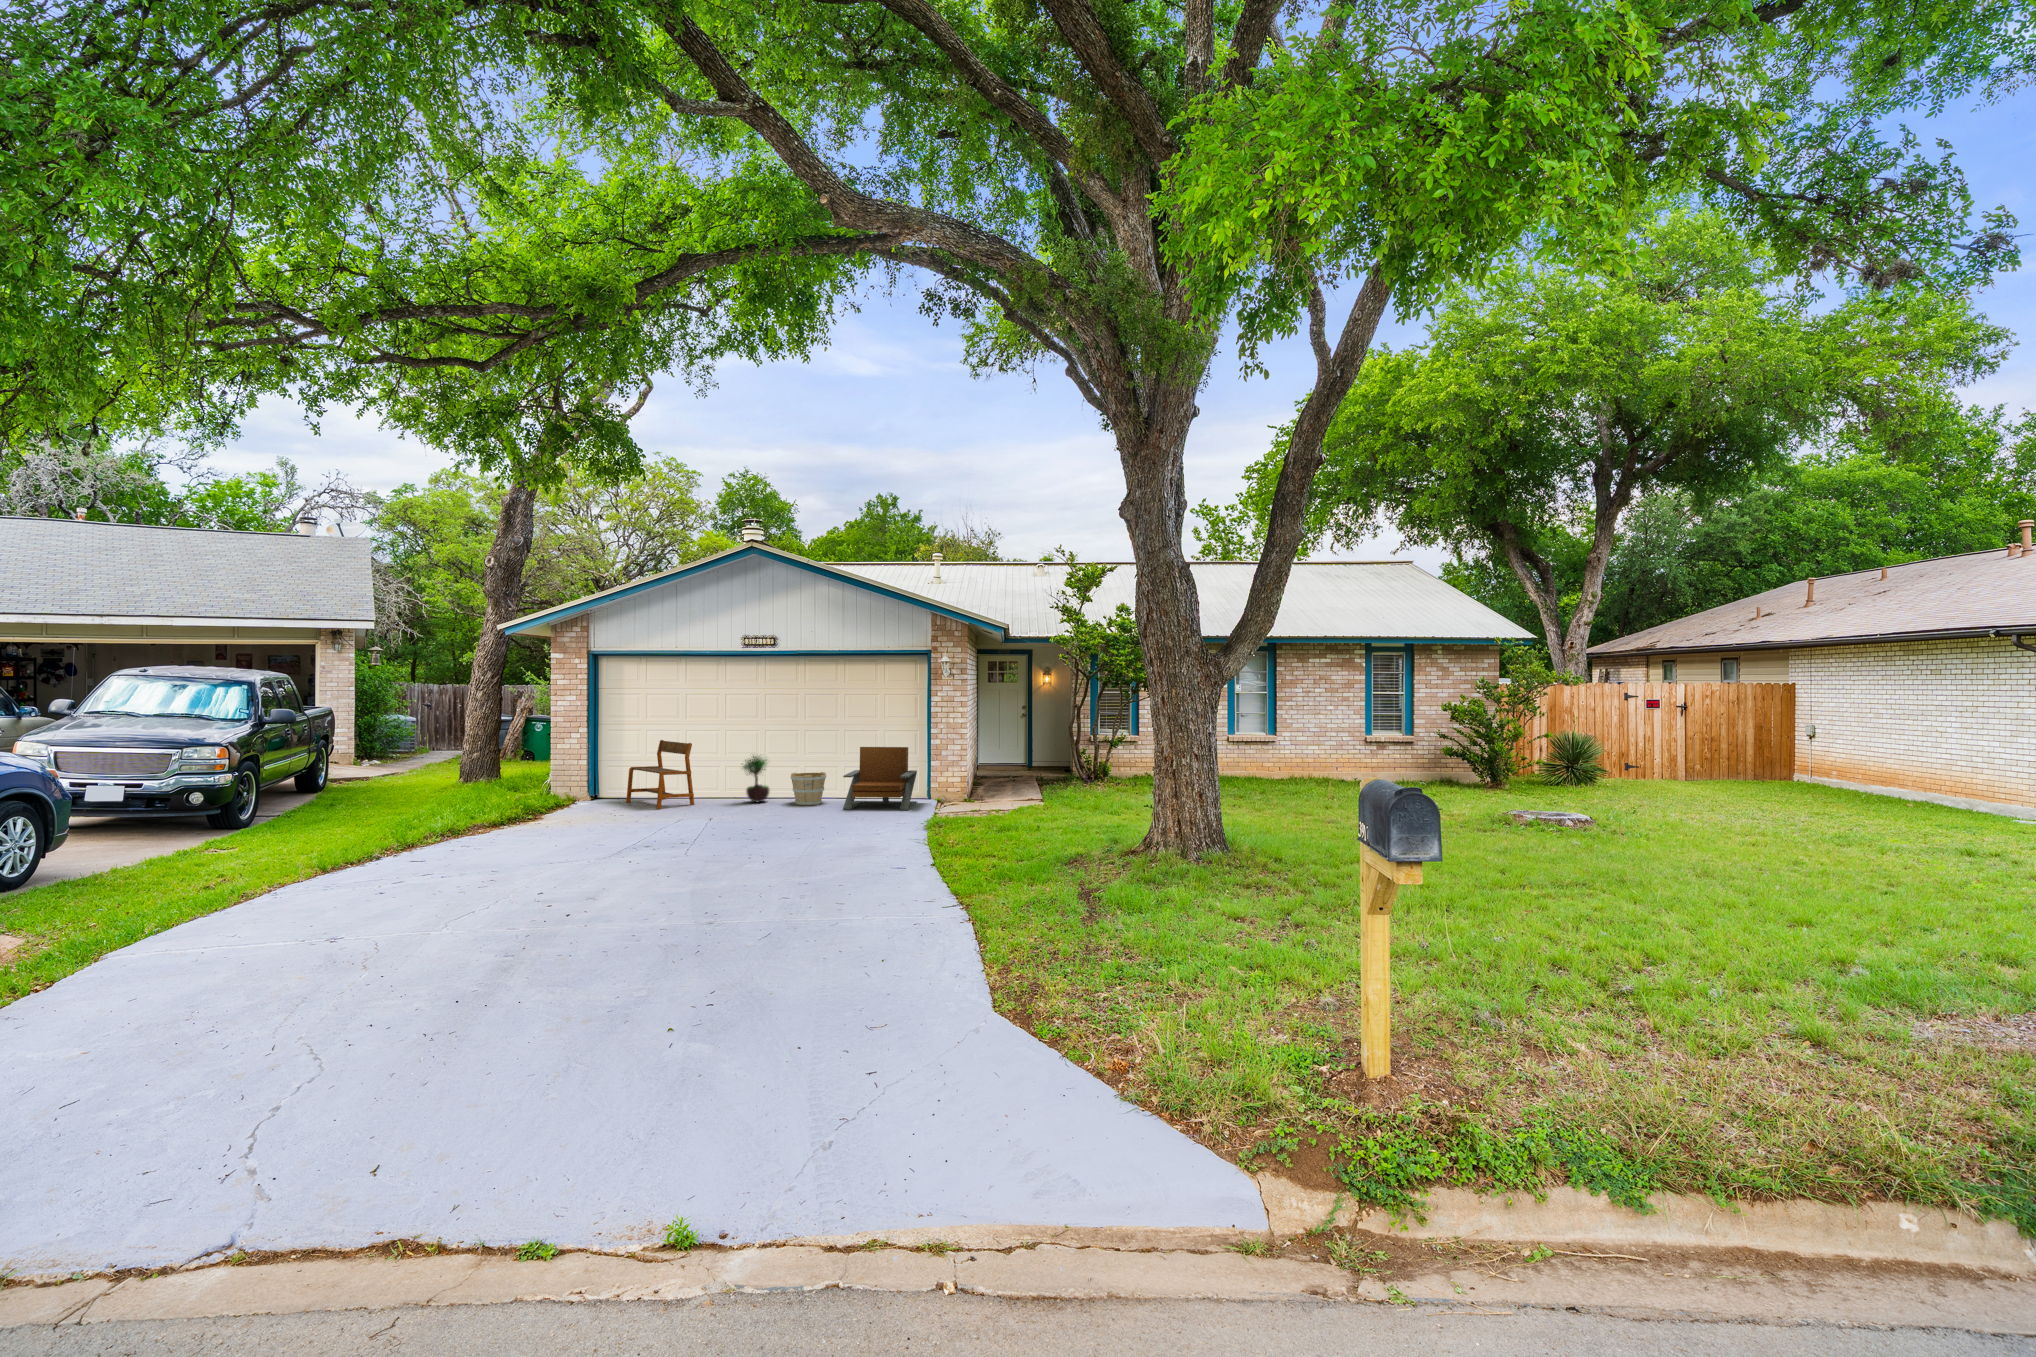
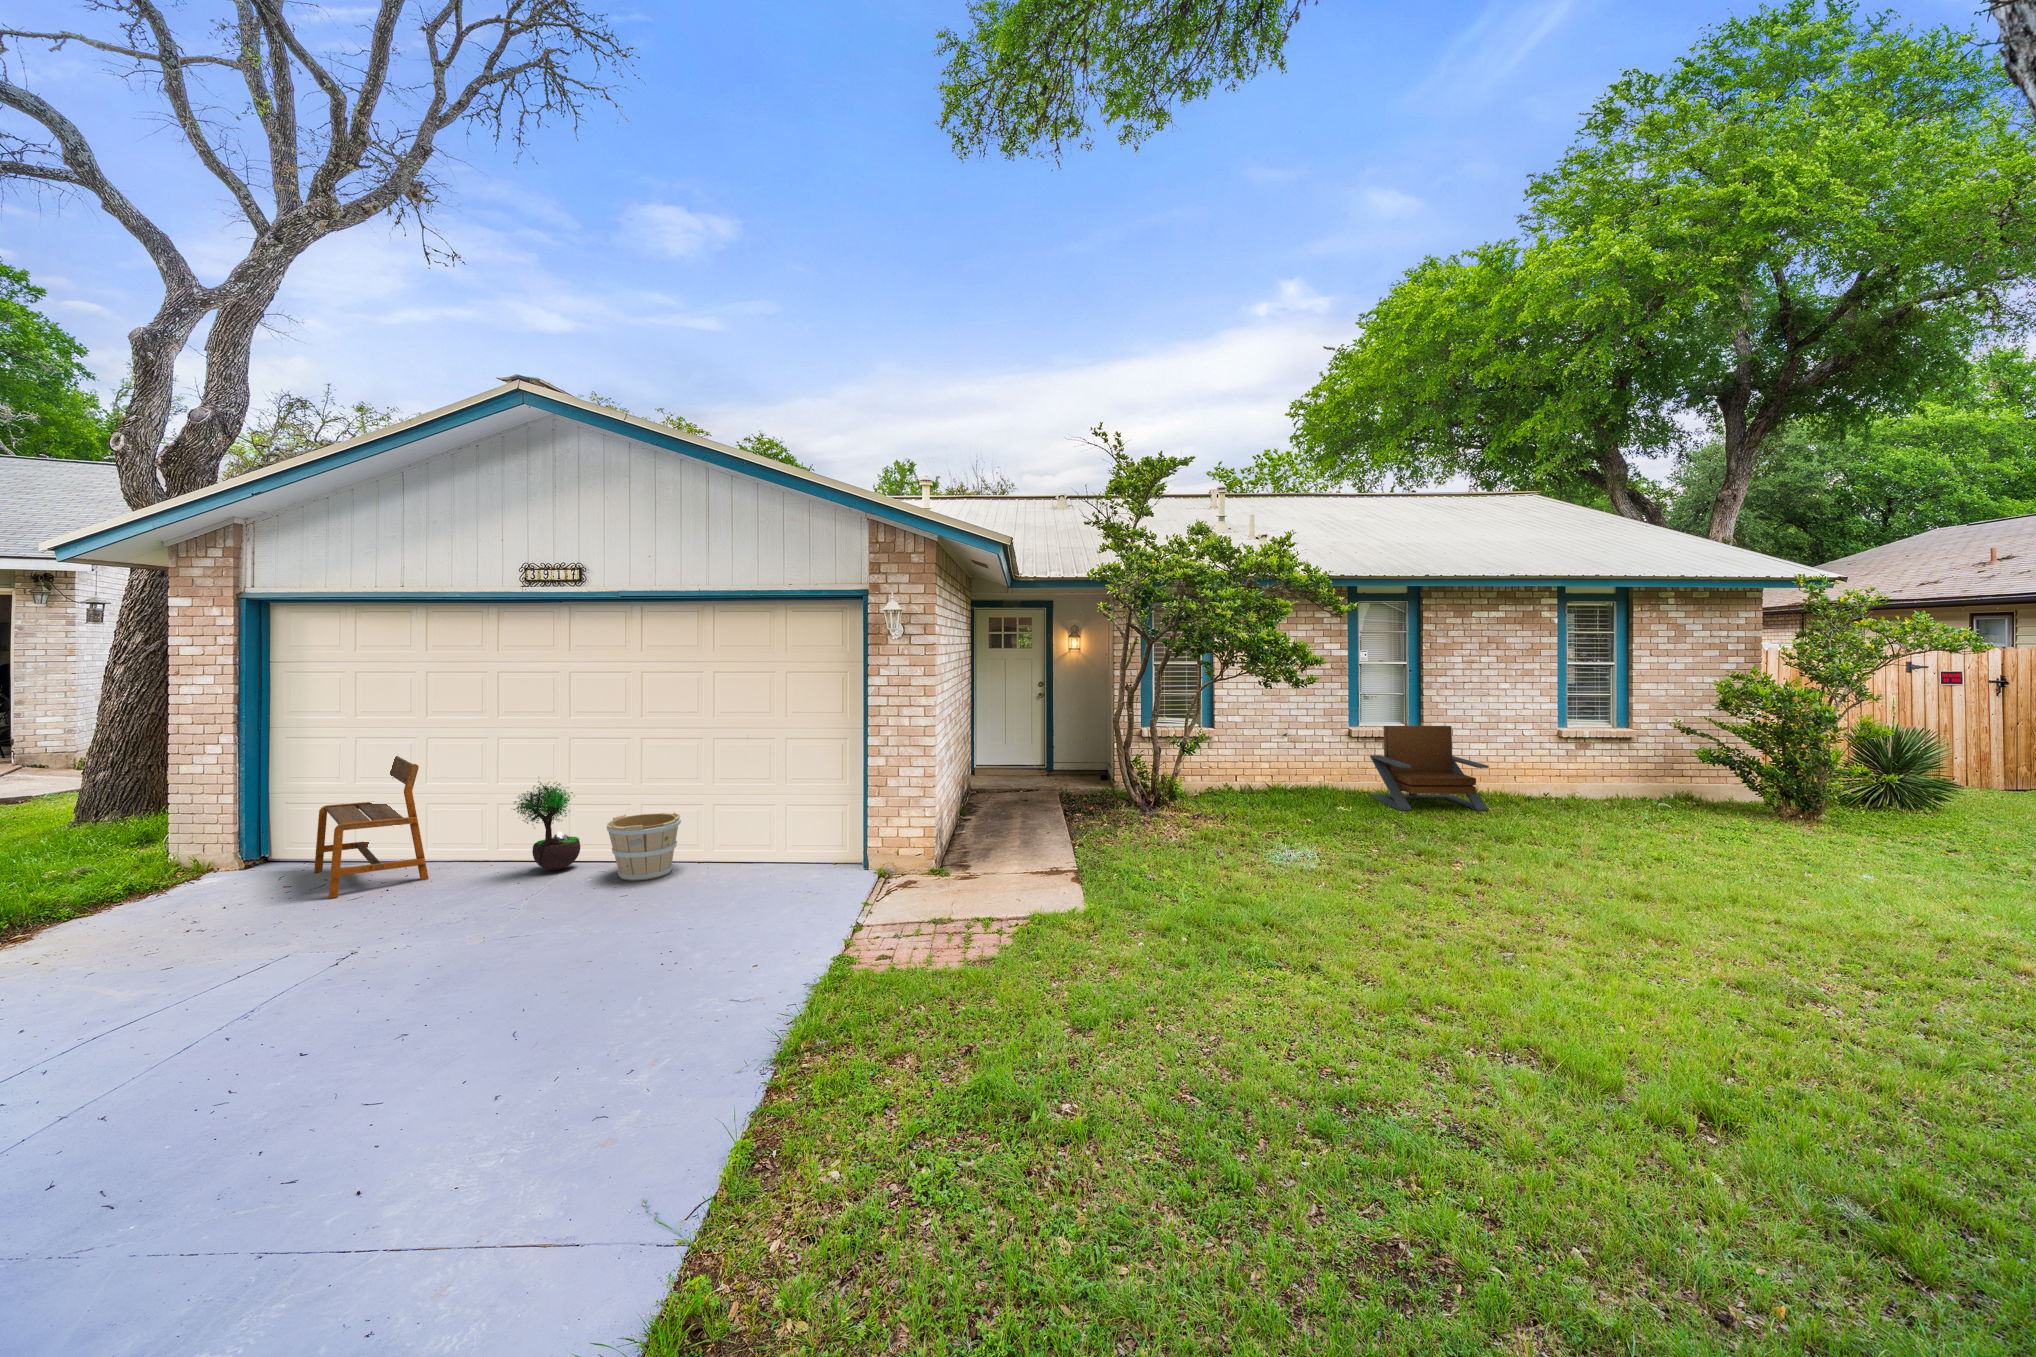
lounge chair: present [843,747,917,810] -> present [1370,726,1489,811]

